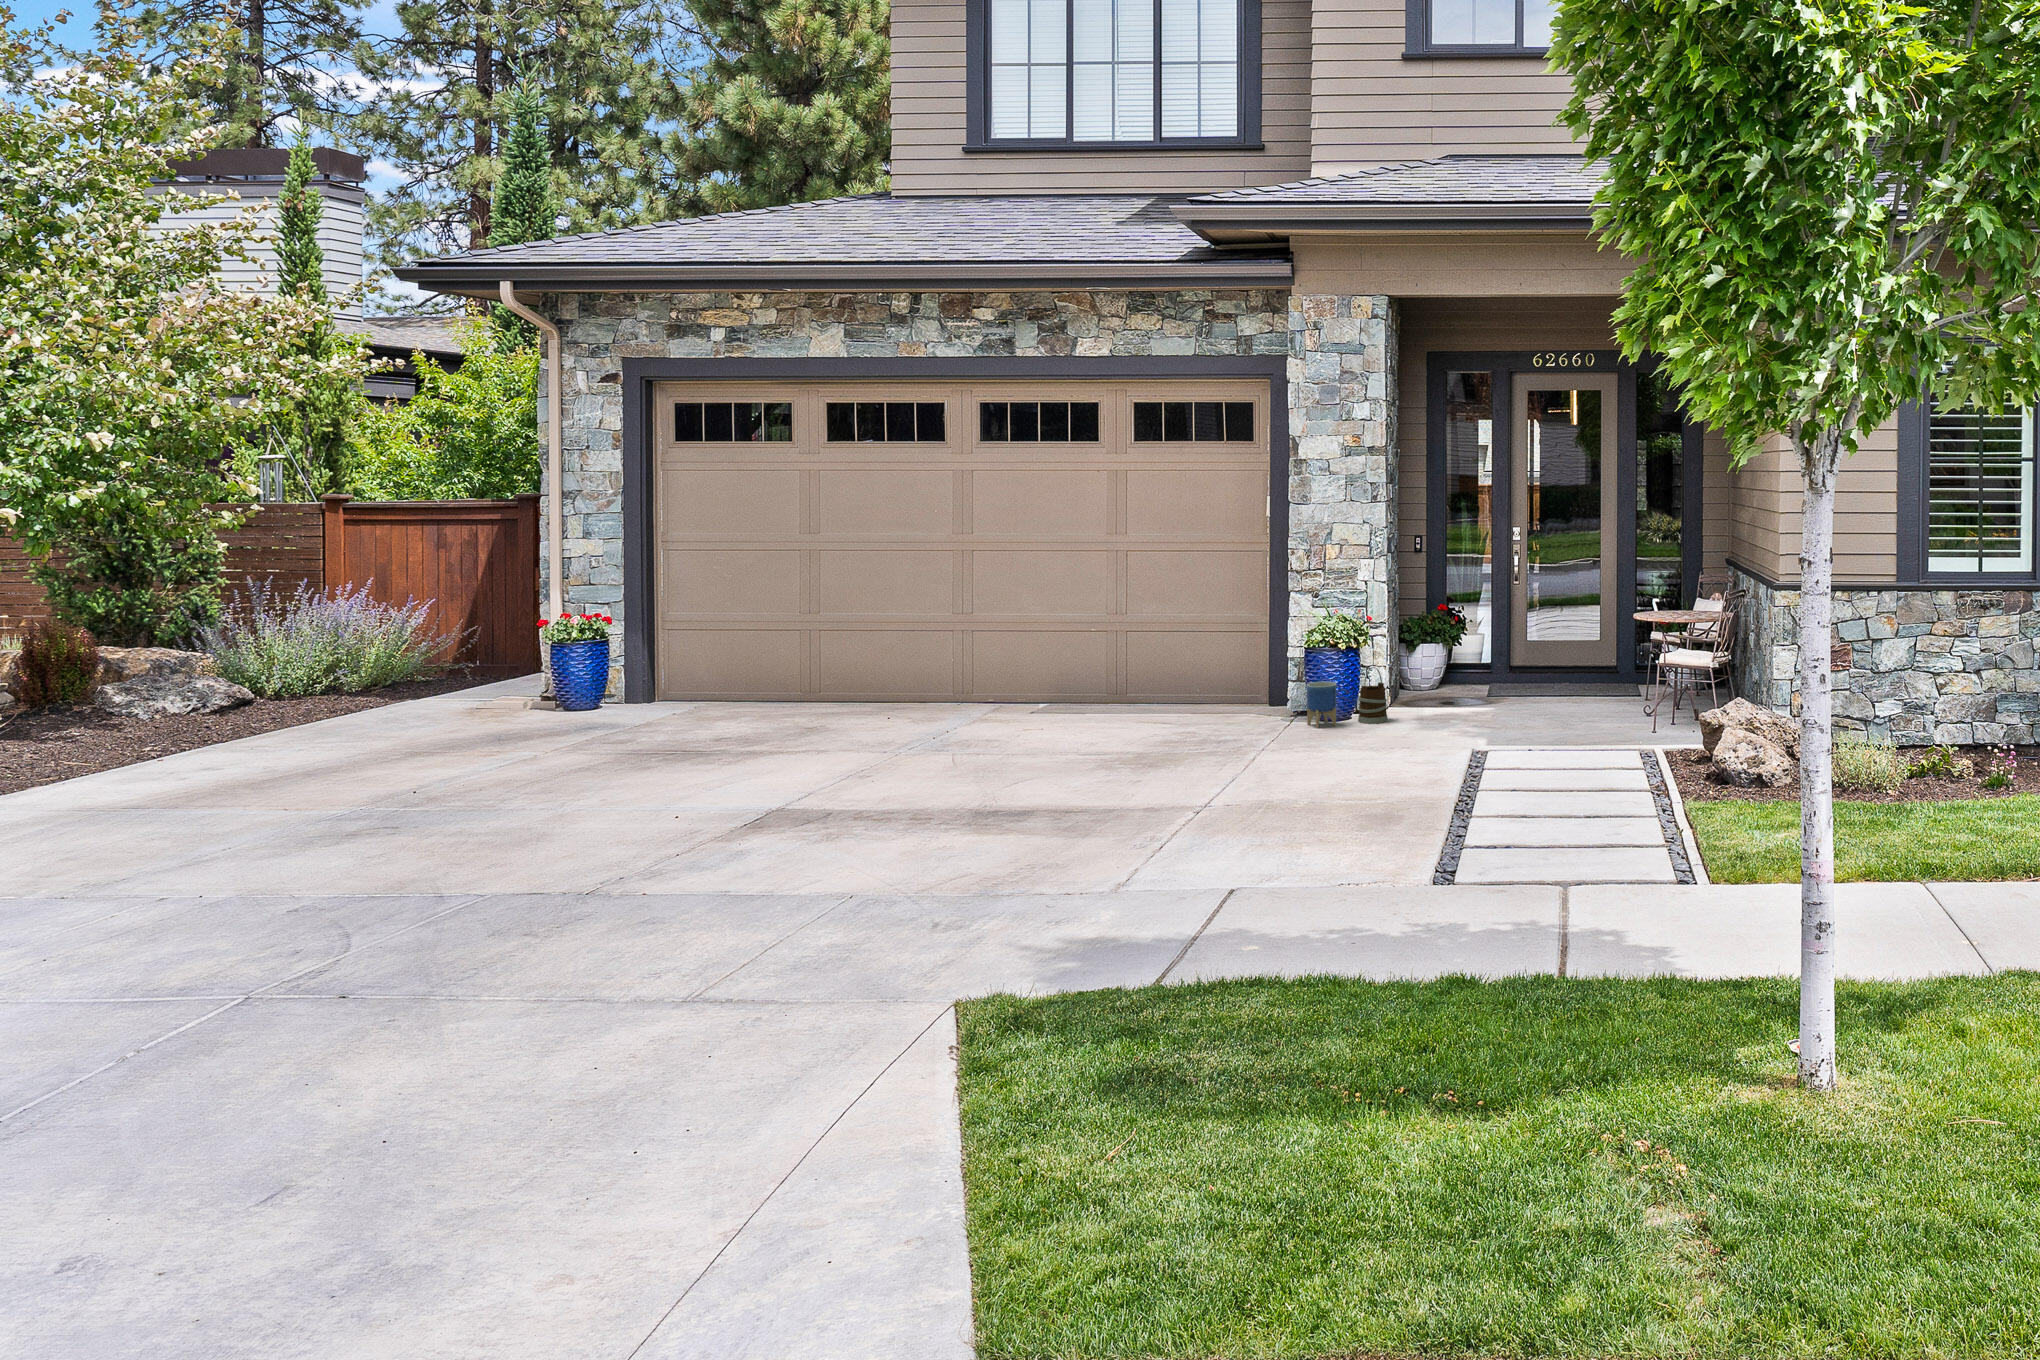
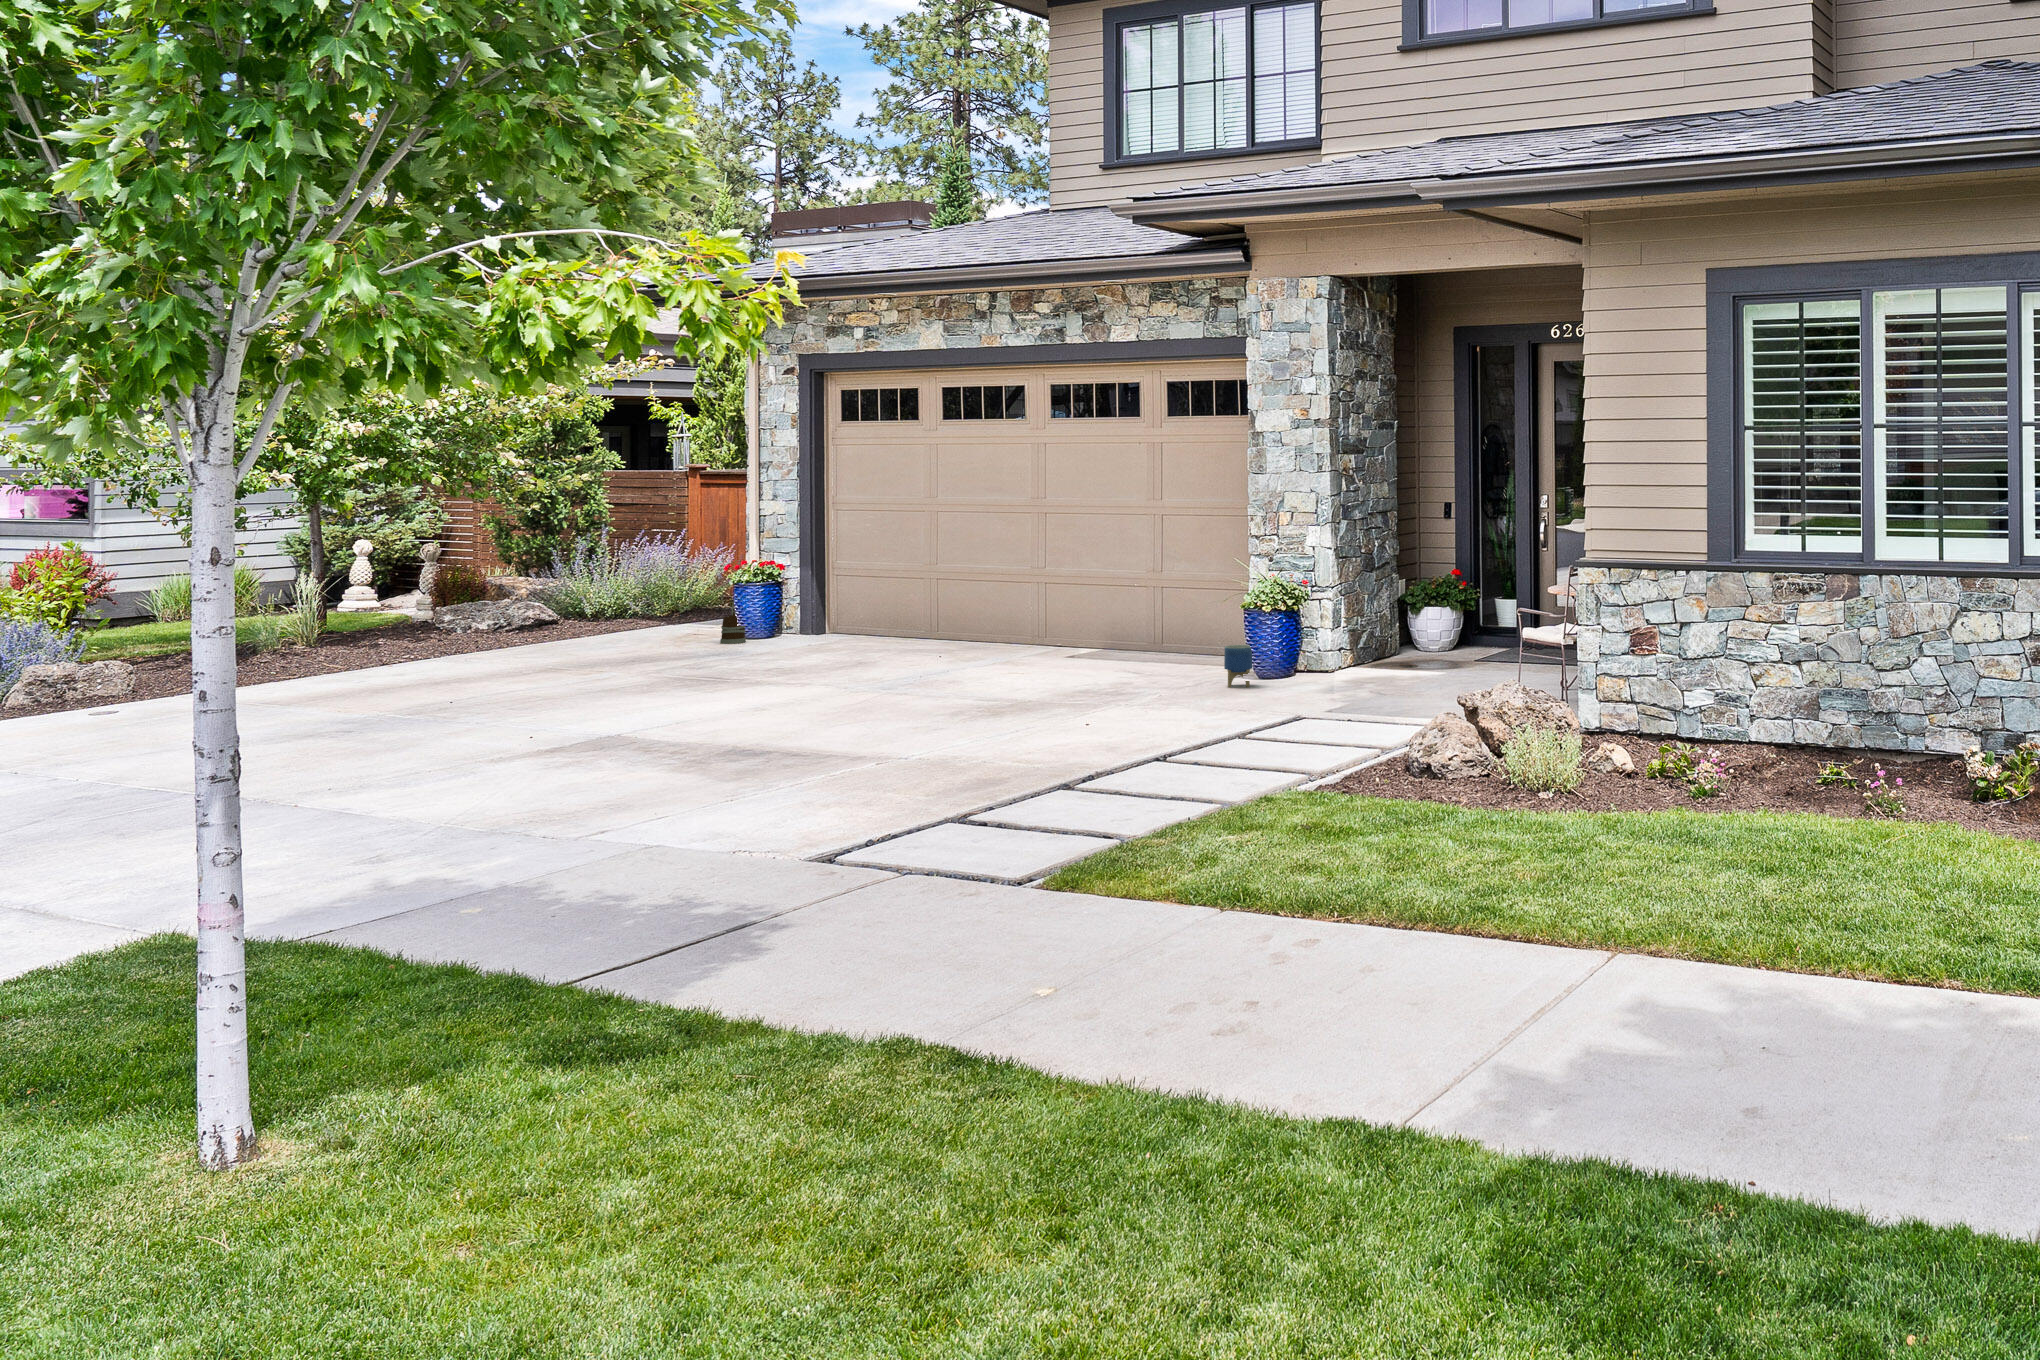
wooden bucket: present [1358,667,1388,724] -> present [720,602,746,644]

